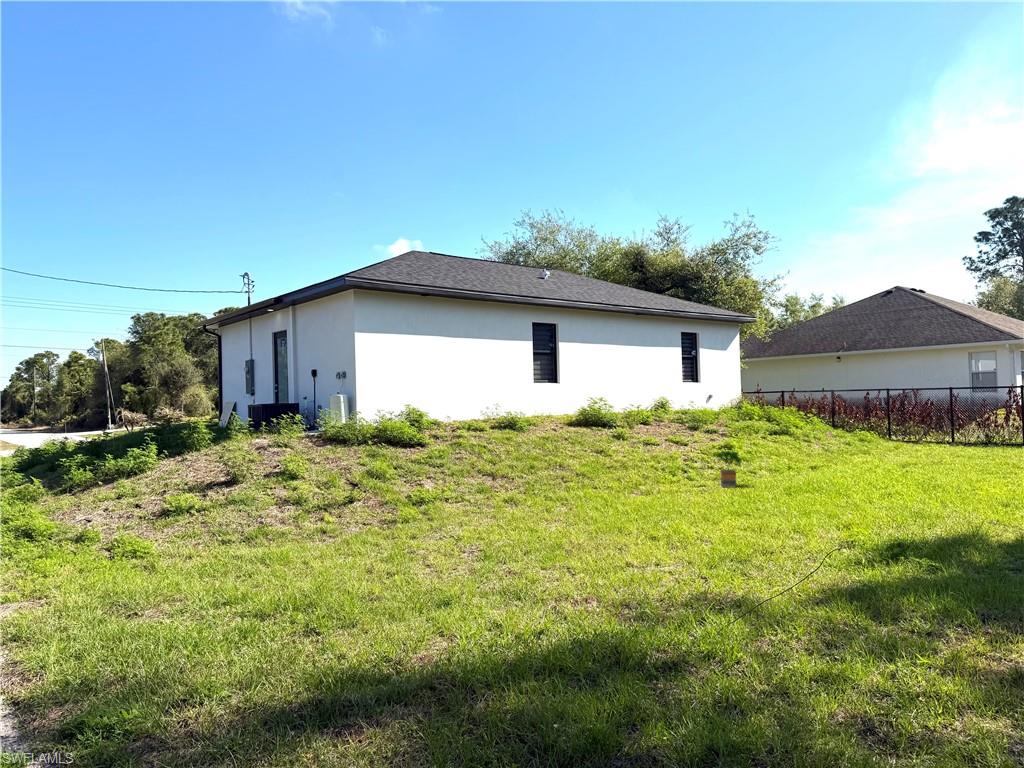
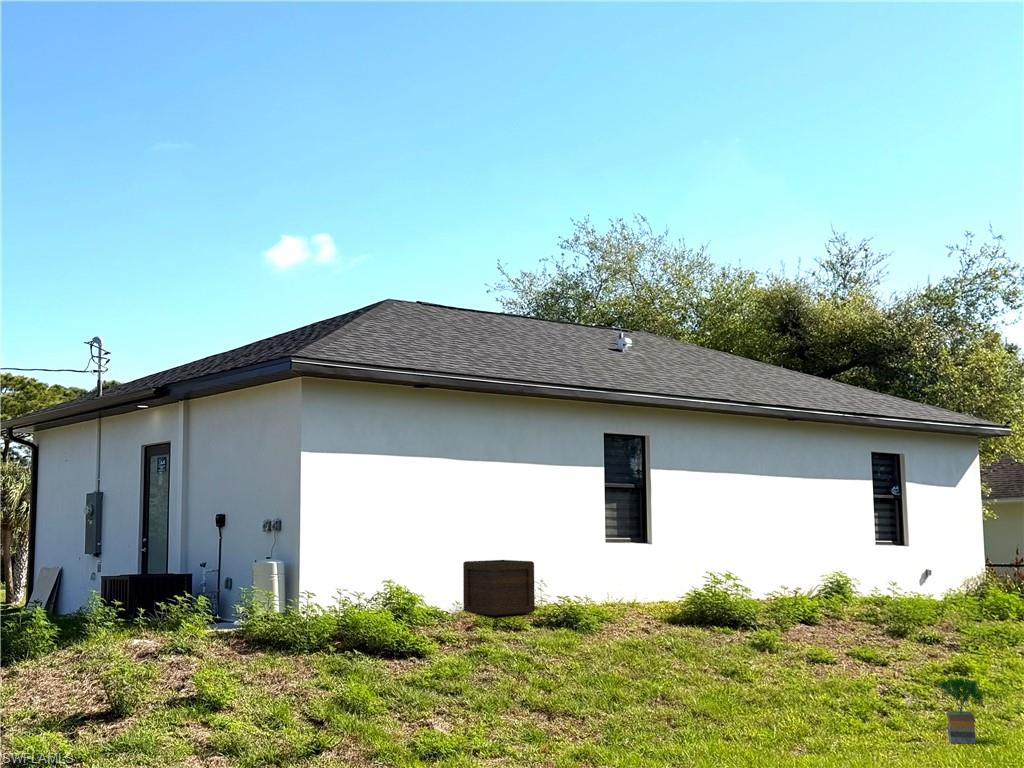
wooden crate: none [451,393,492,424] -> present [463,560,535,616]

